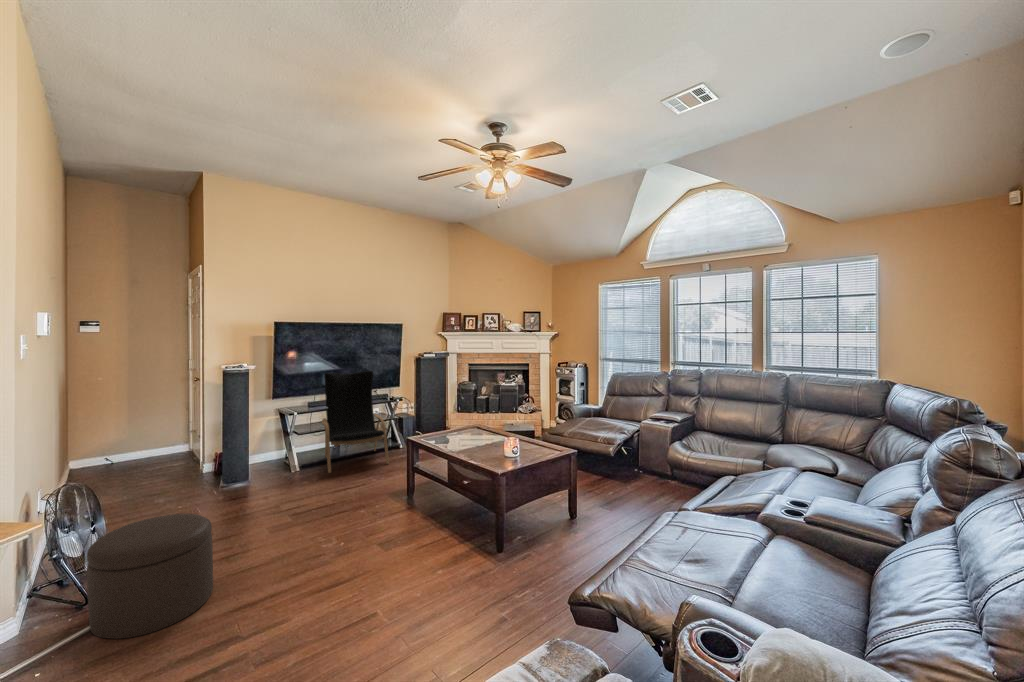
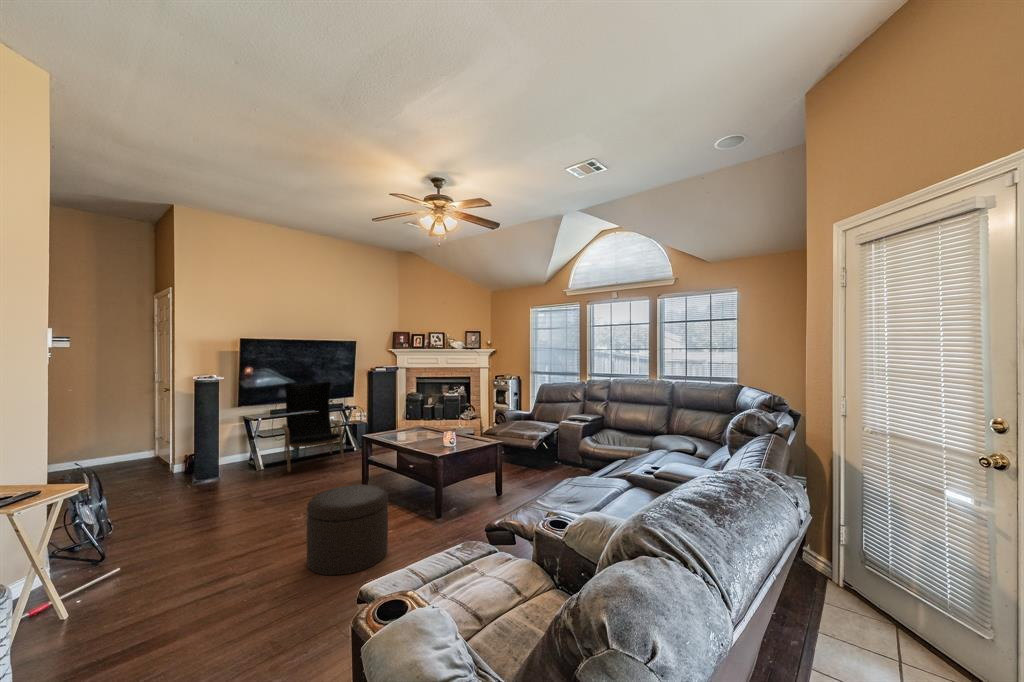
ottoman: present [87,513,213,639] -> present [307,485,388,575]

